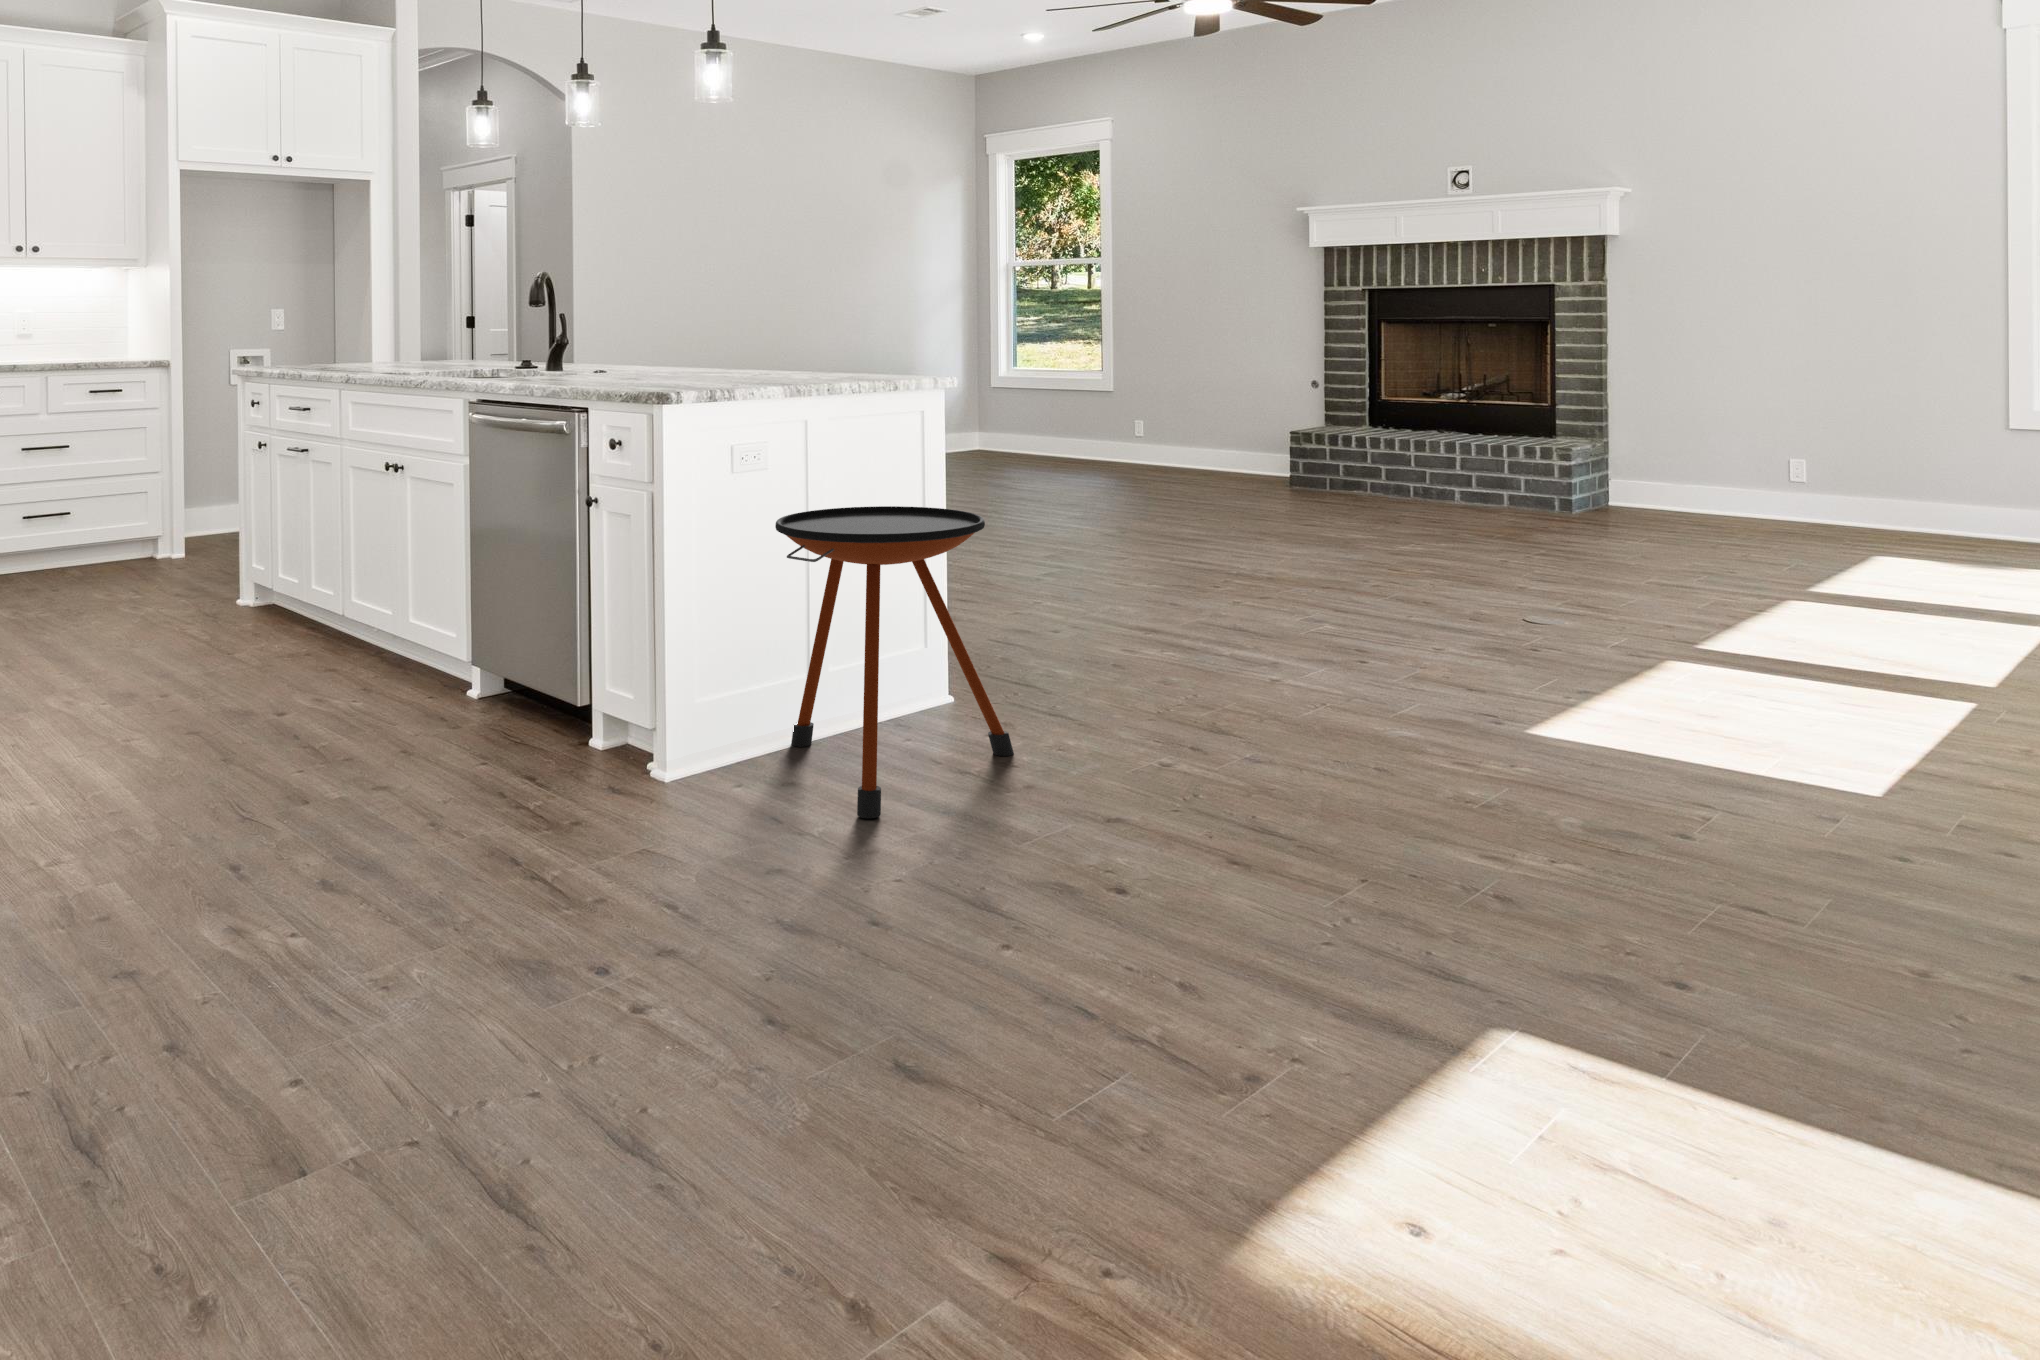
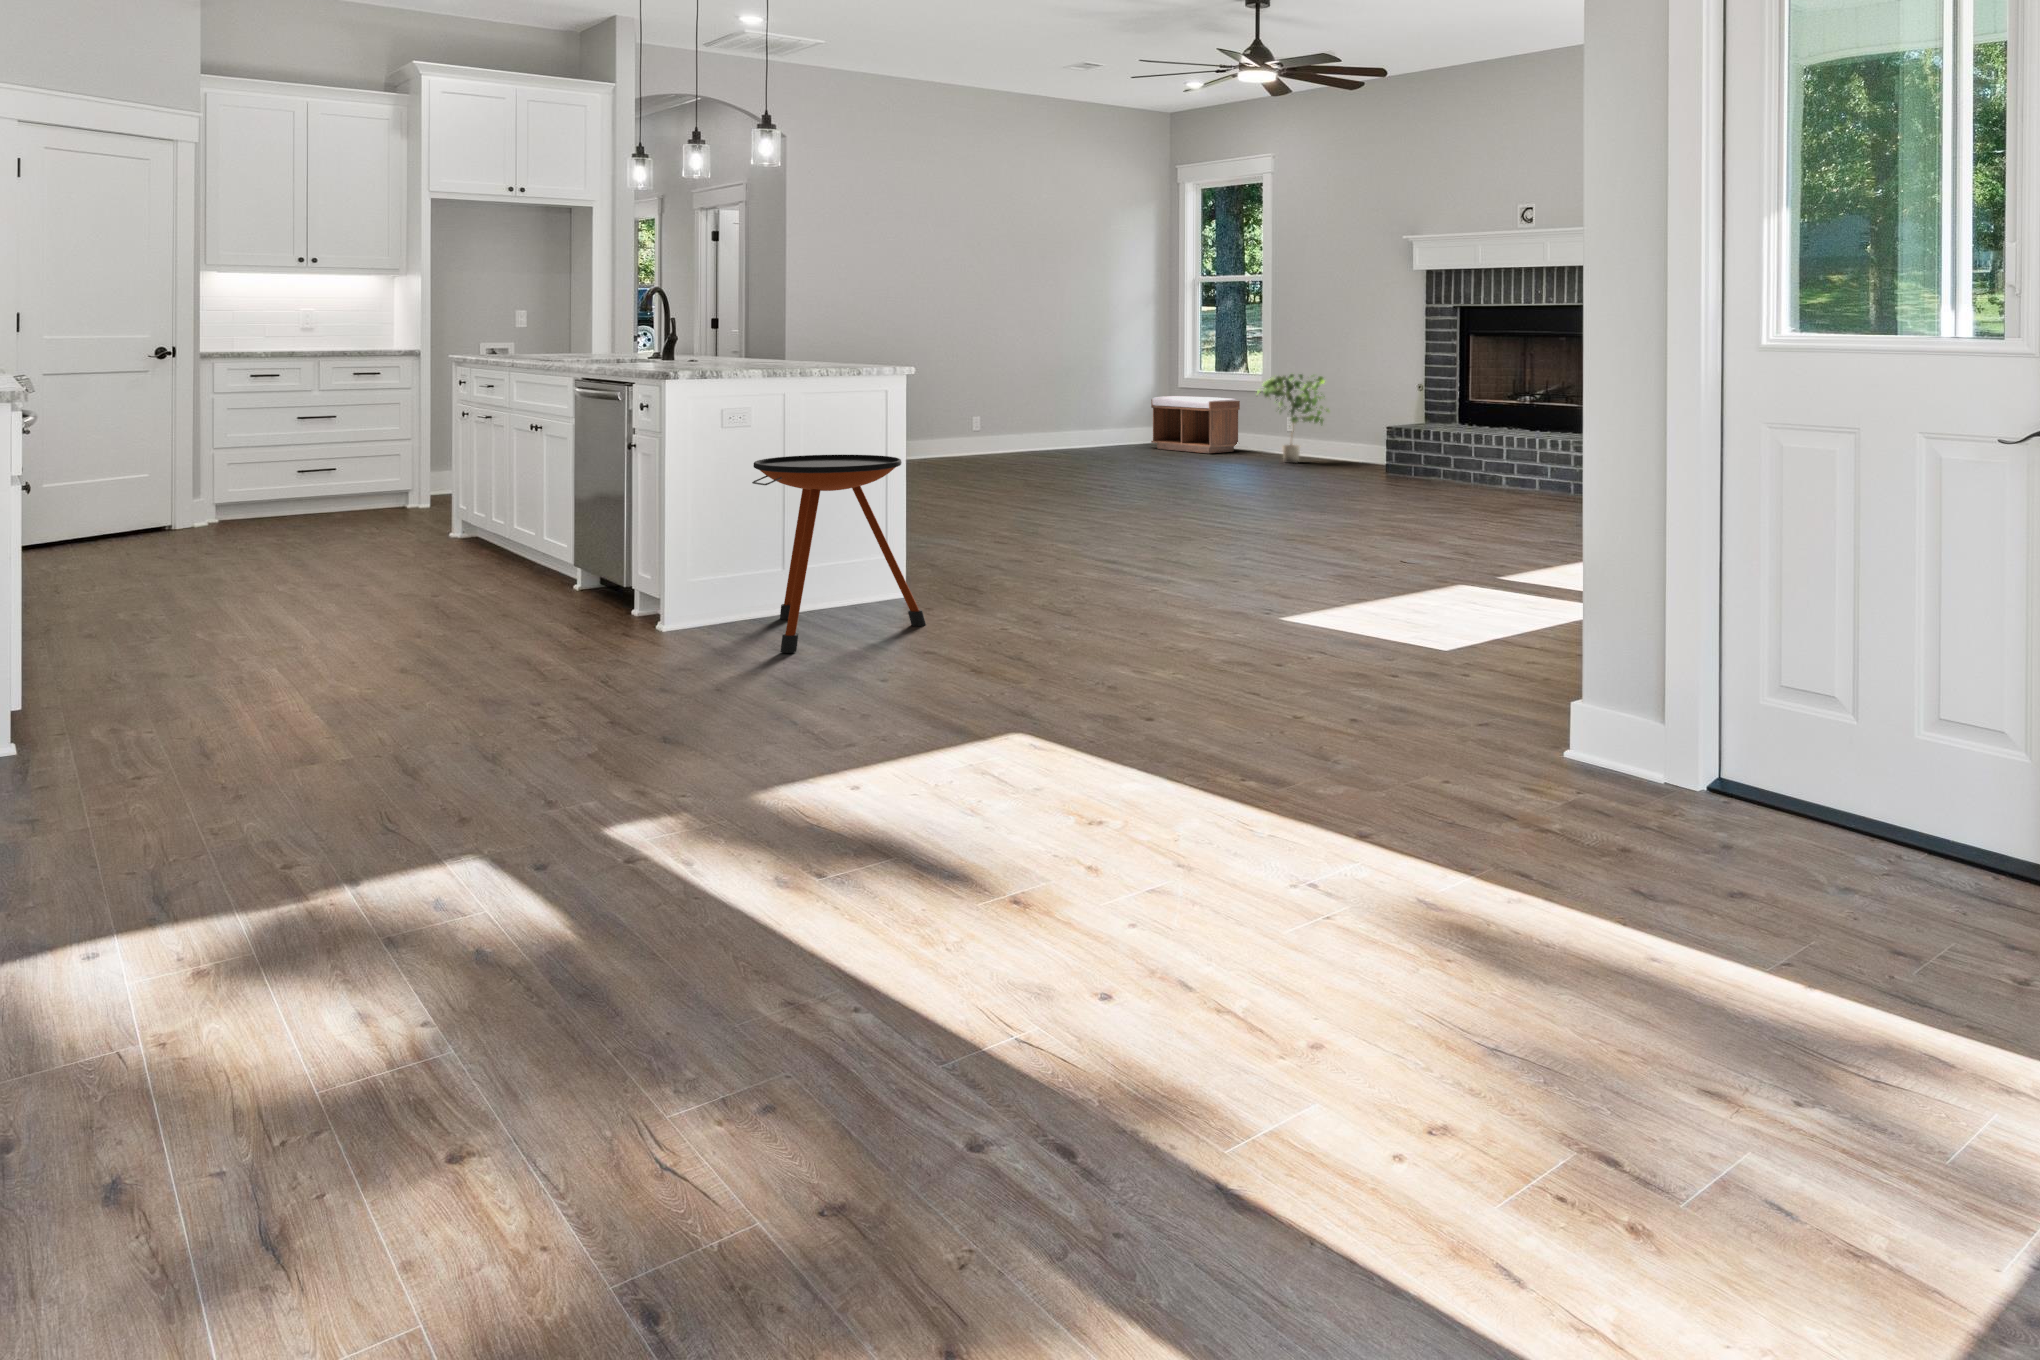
potted plant: none [1115,370,1203,475] -> present [1258,374,1329,463]
bench: none [973,398,1081,464] -> present [1151,396,1240,453]

